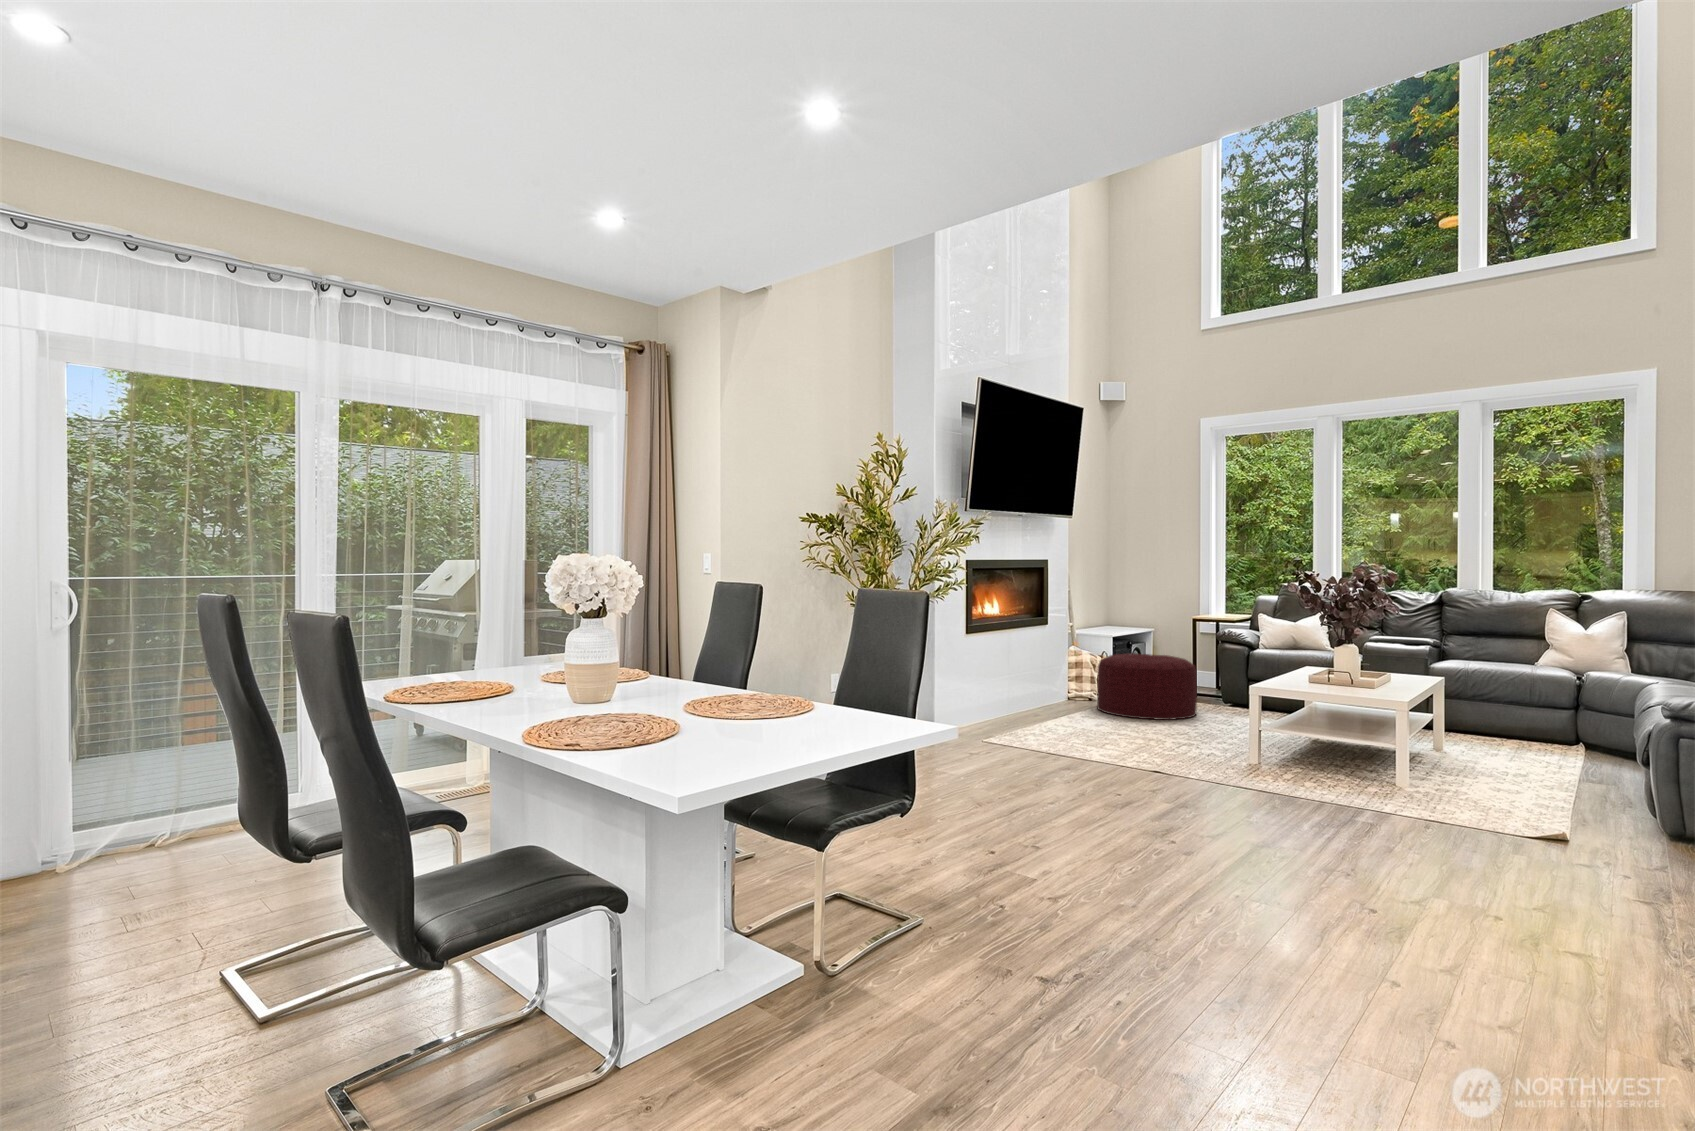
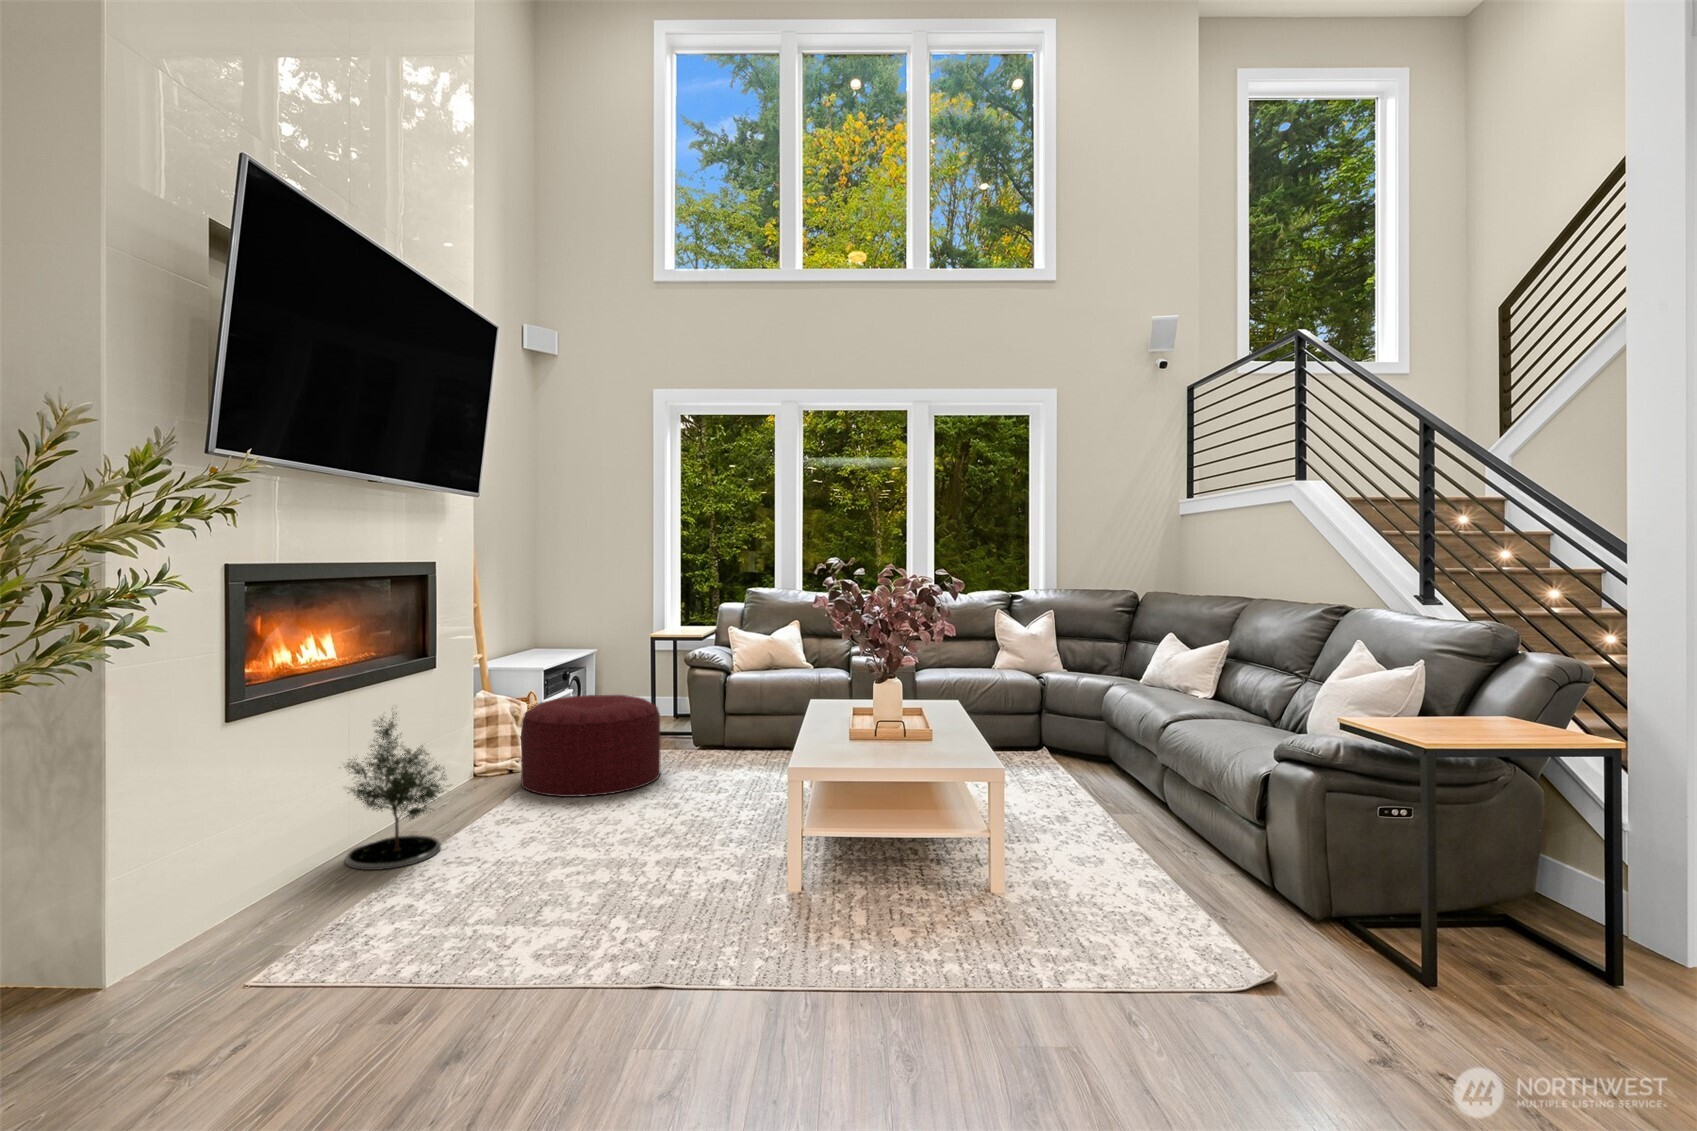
potted tree: none [999,638,1060,732] -> present [339,713,447,870]

